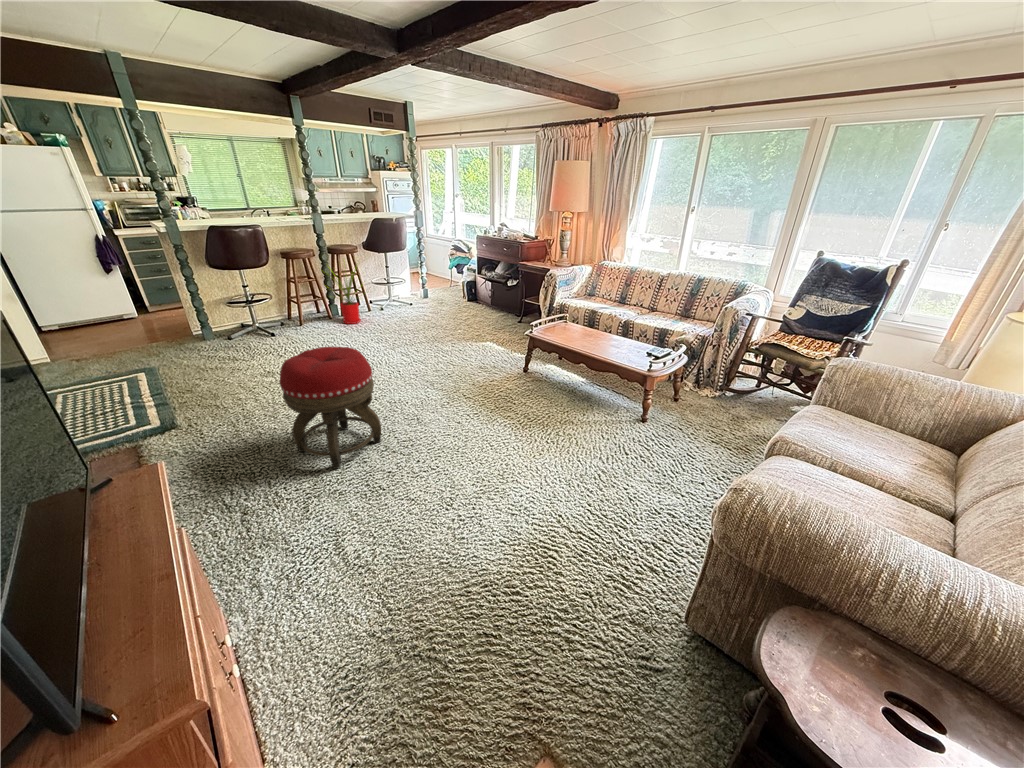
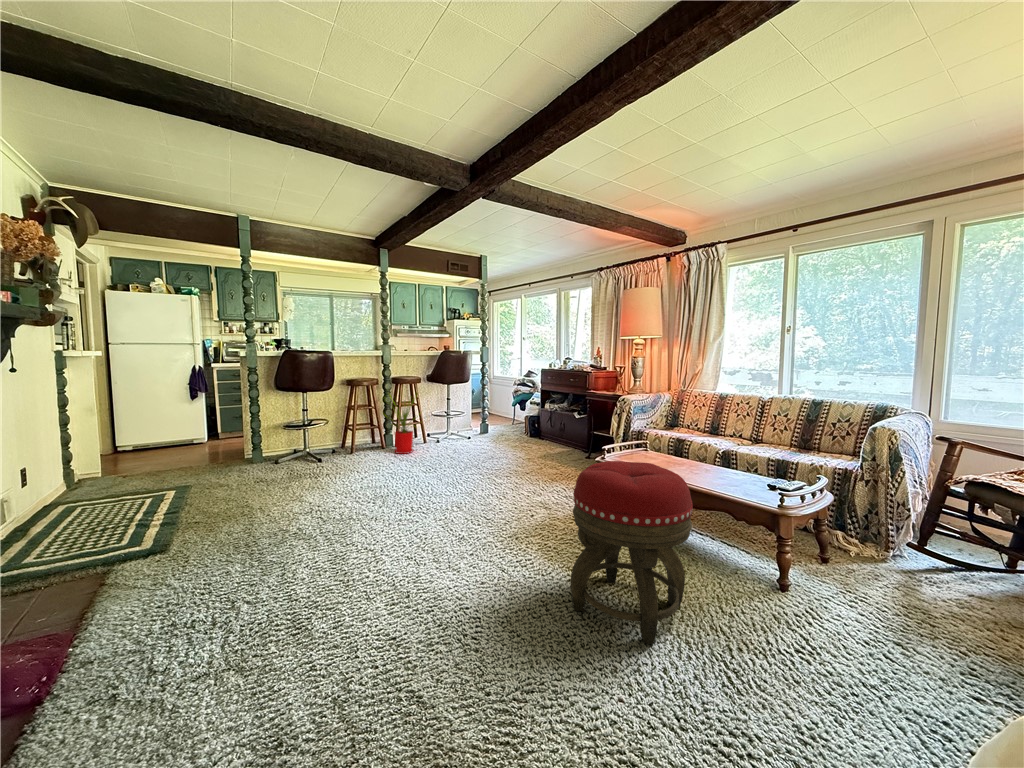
footstool: present [279,347,381,469] -> present [571,461,693,644]

